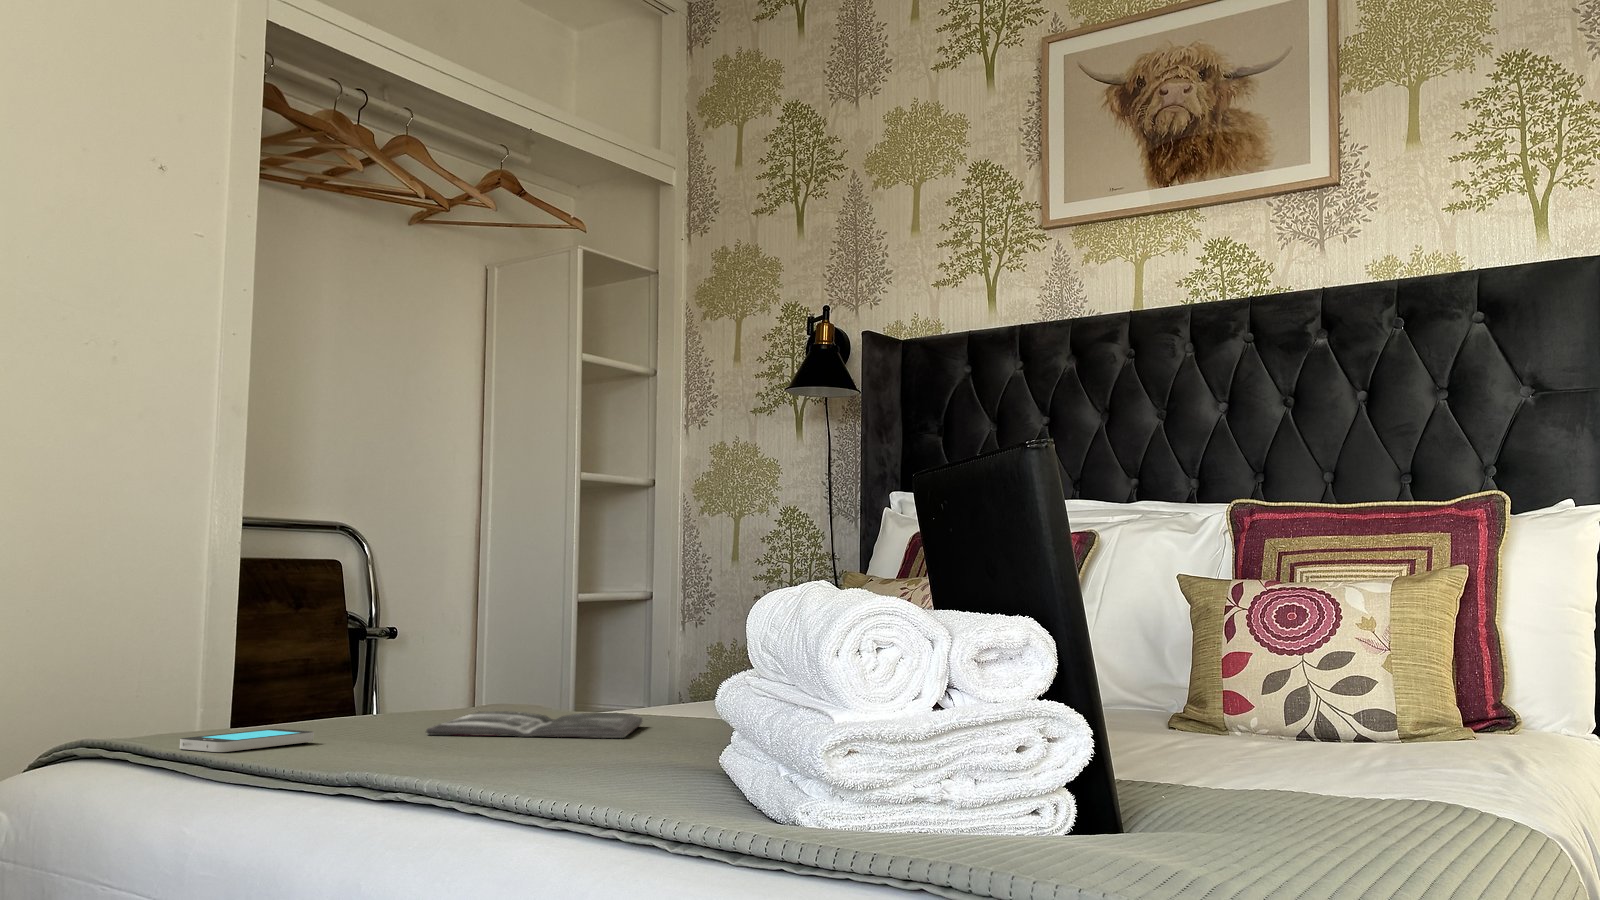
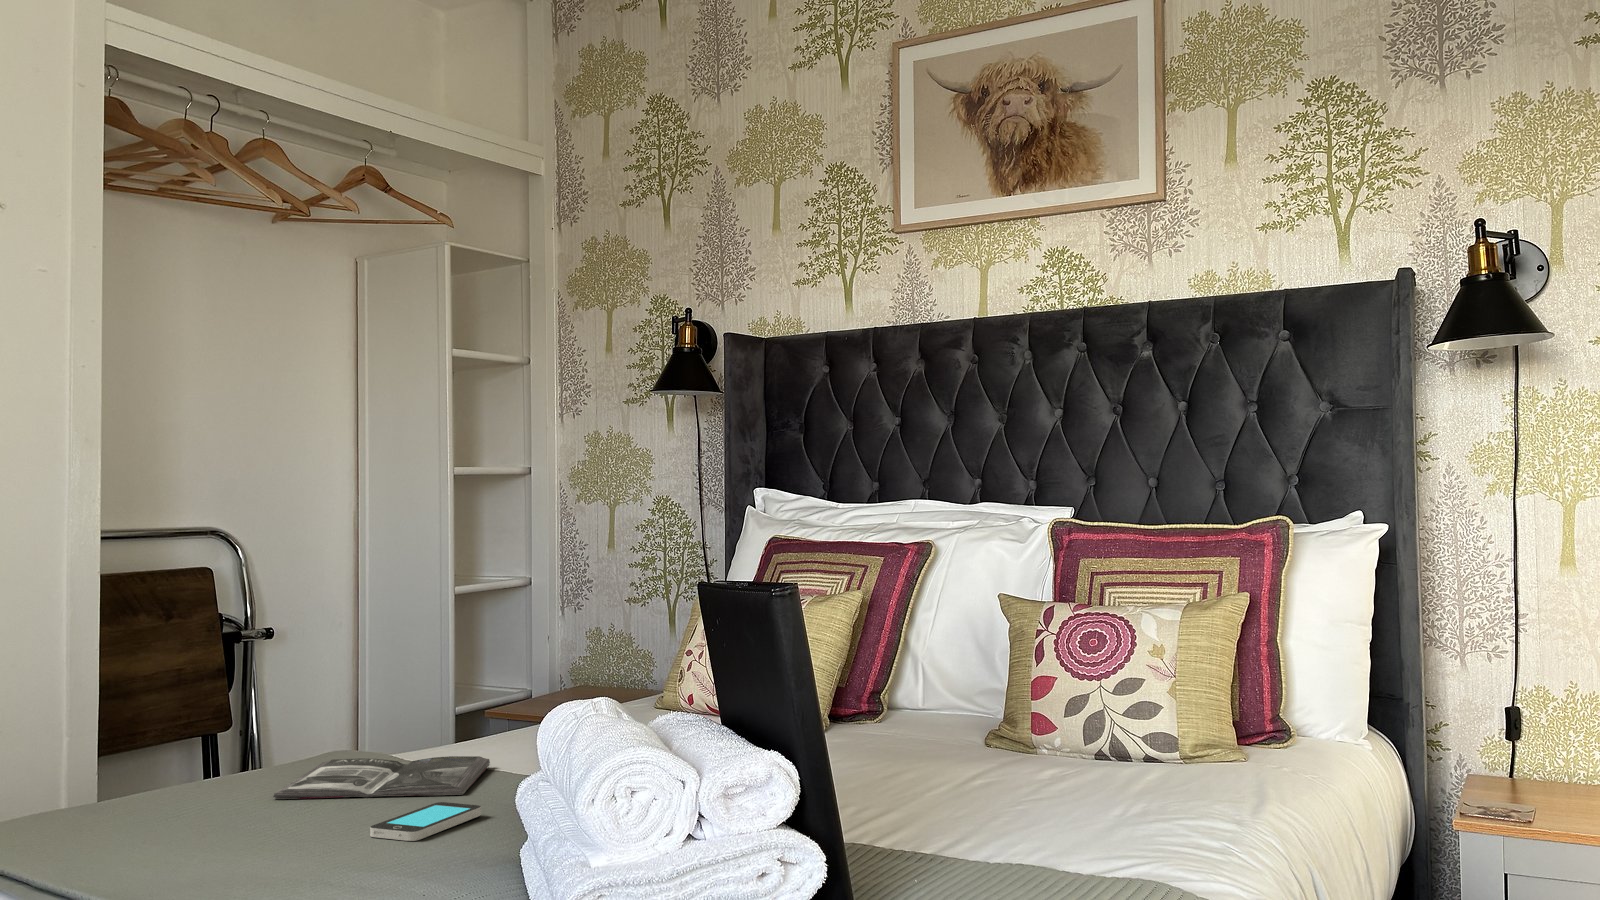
smartphone: present [180,729,314,752] -> present [370,802,481,841]

